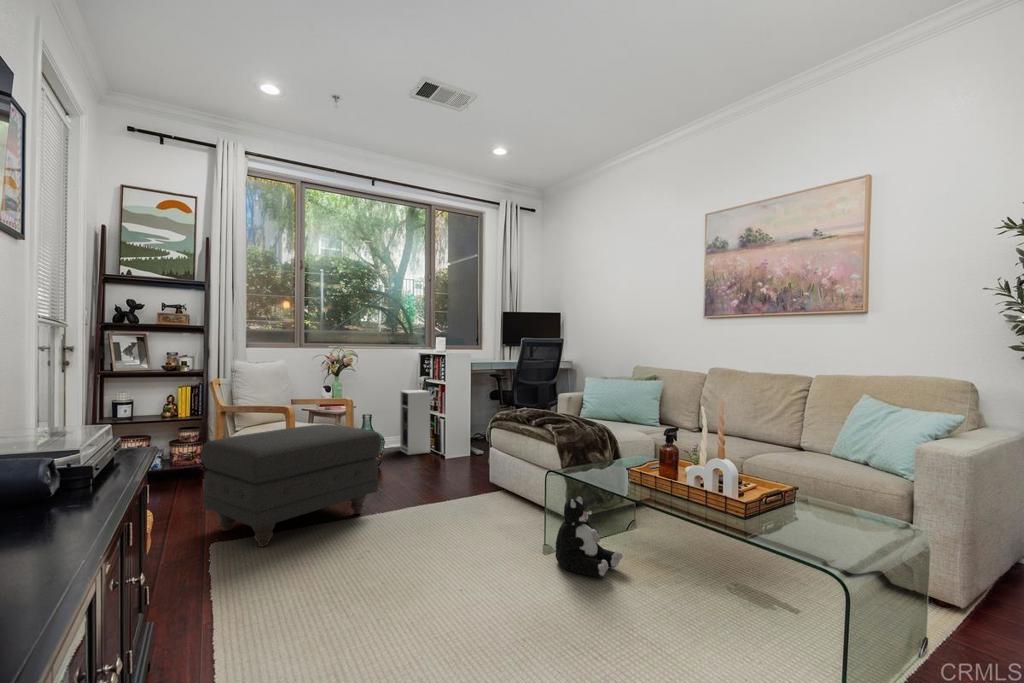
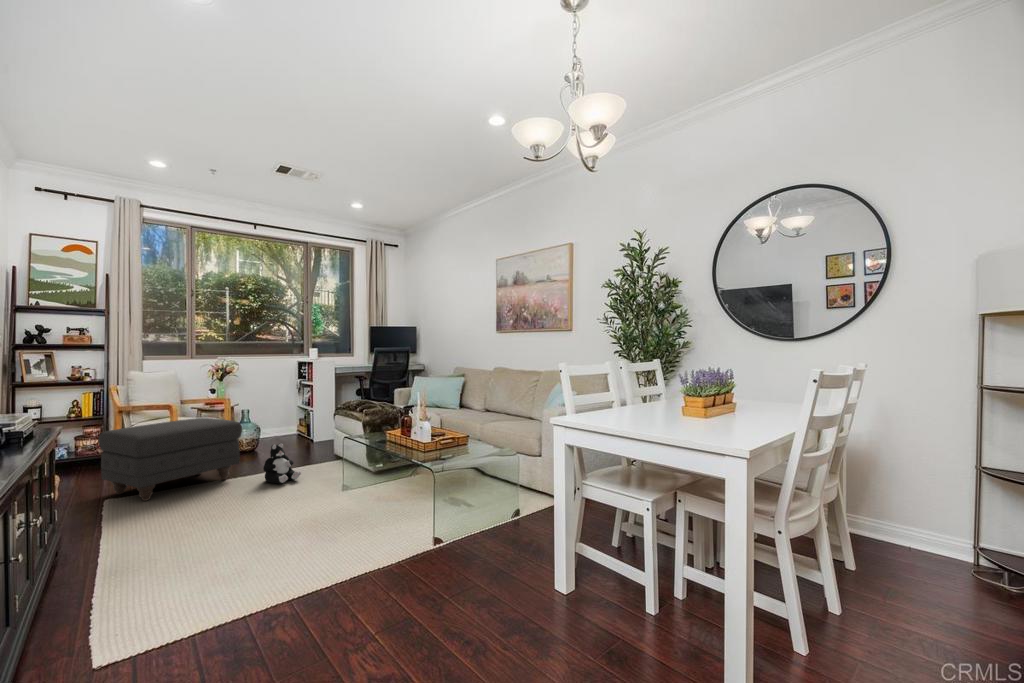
speaker: present [400,390,430,455] -> none [280,390,304,441]
plush toy: present [555,496,623,577] -> present [263,443,301,483]

